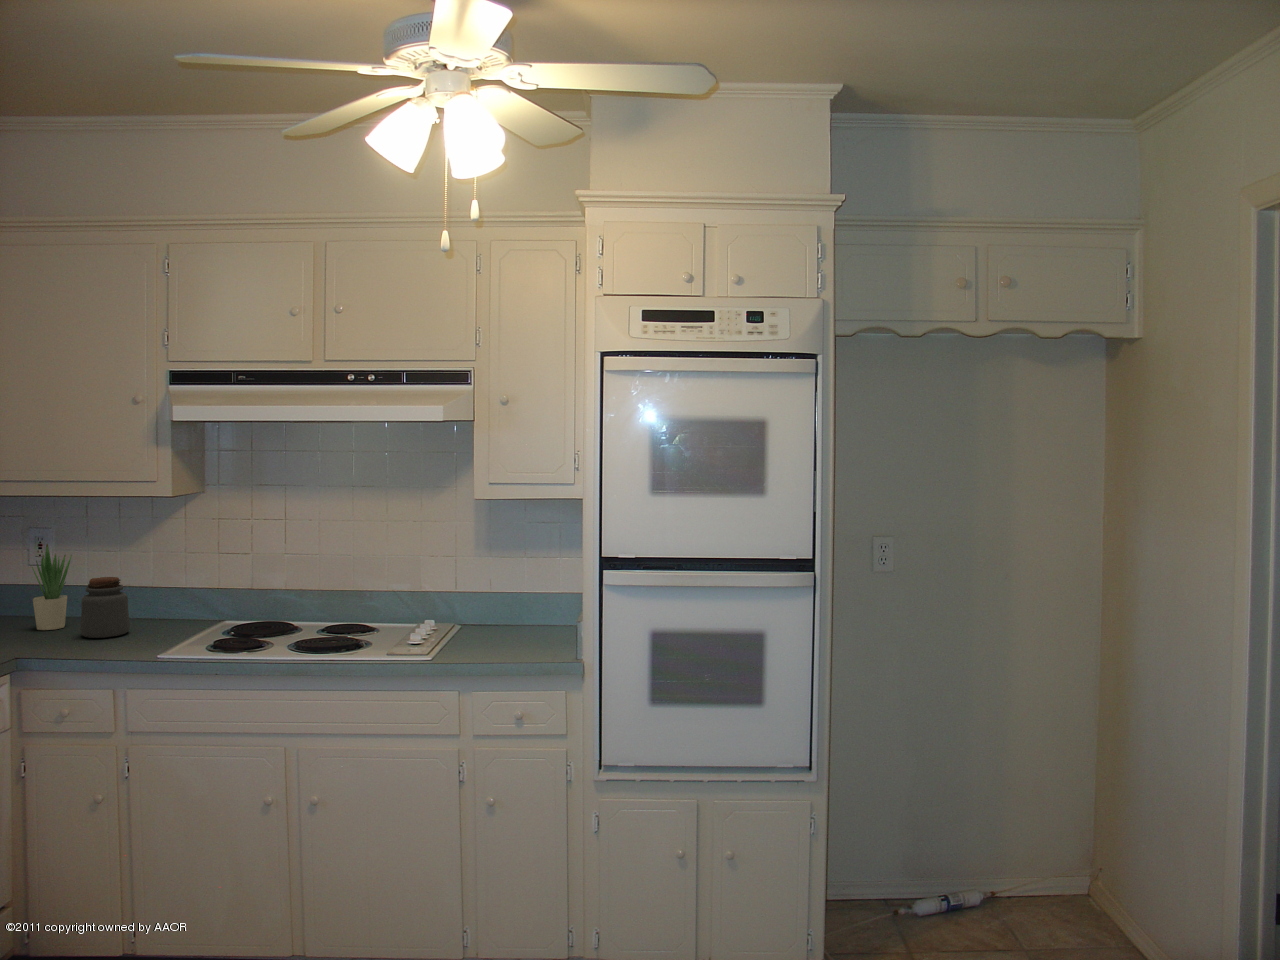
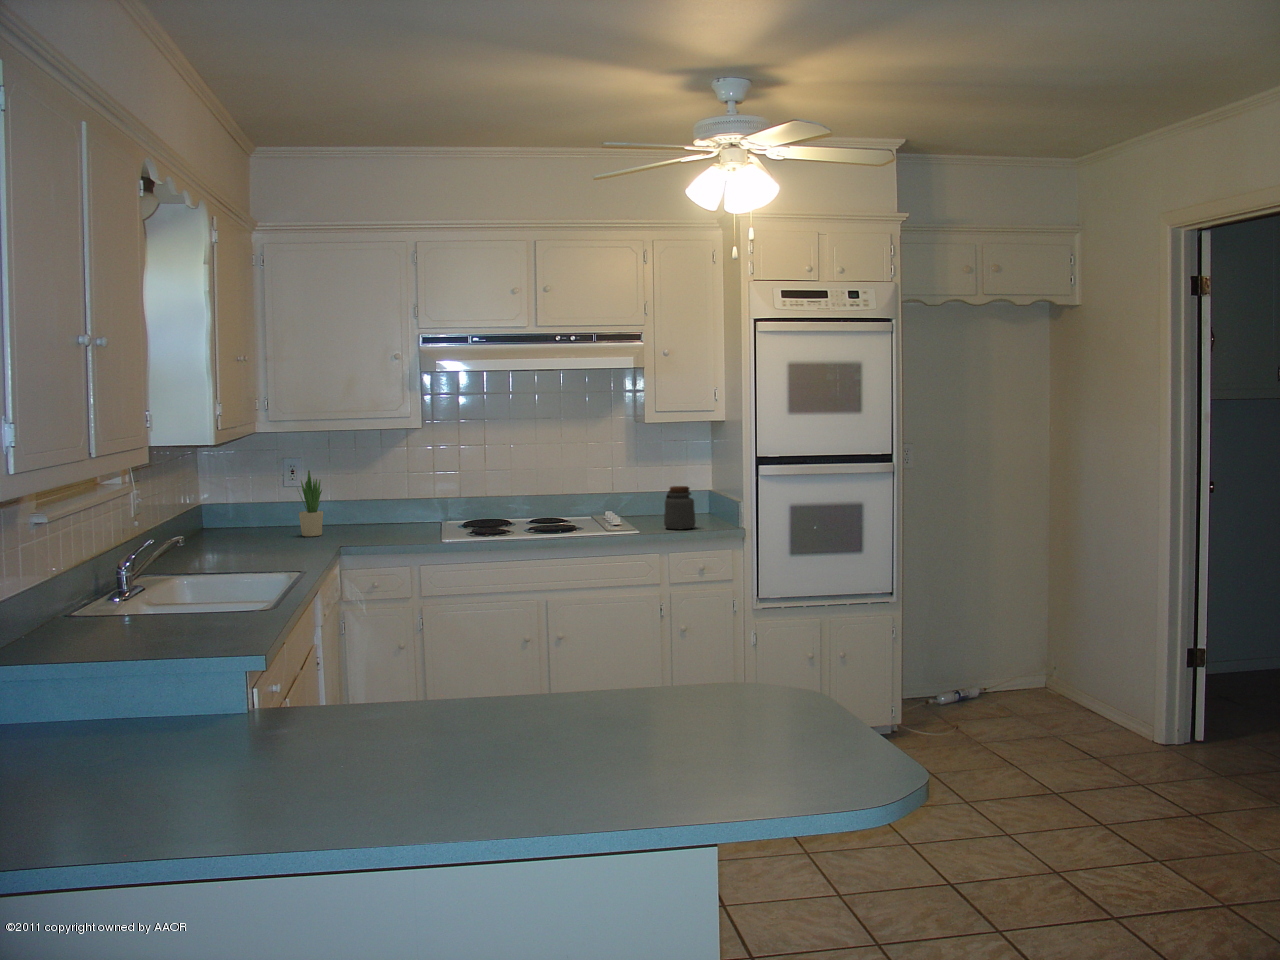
jar: present [81,577,130,638] -> present [664,486,696,529]

